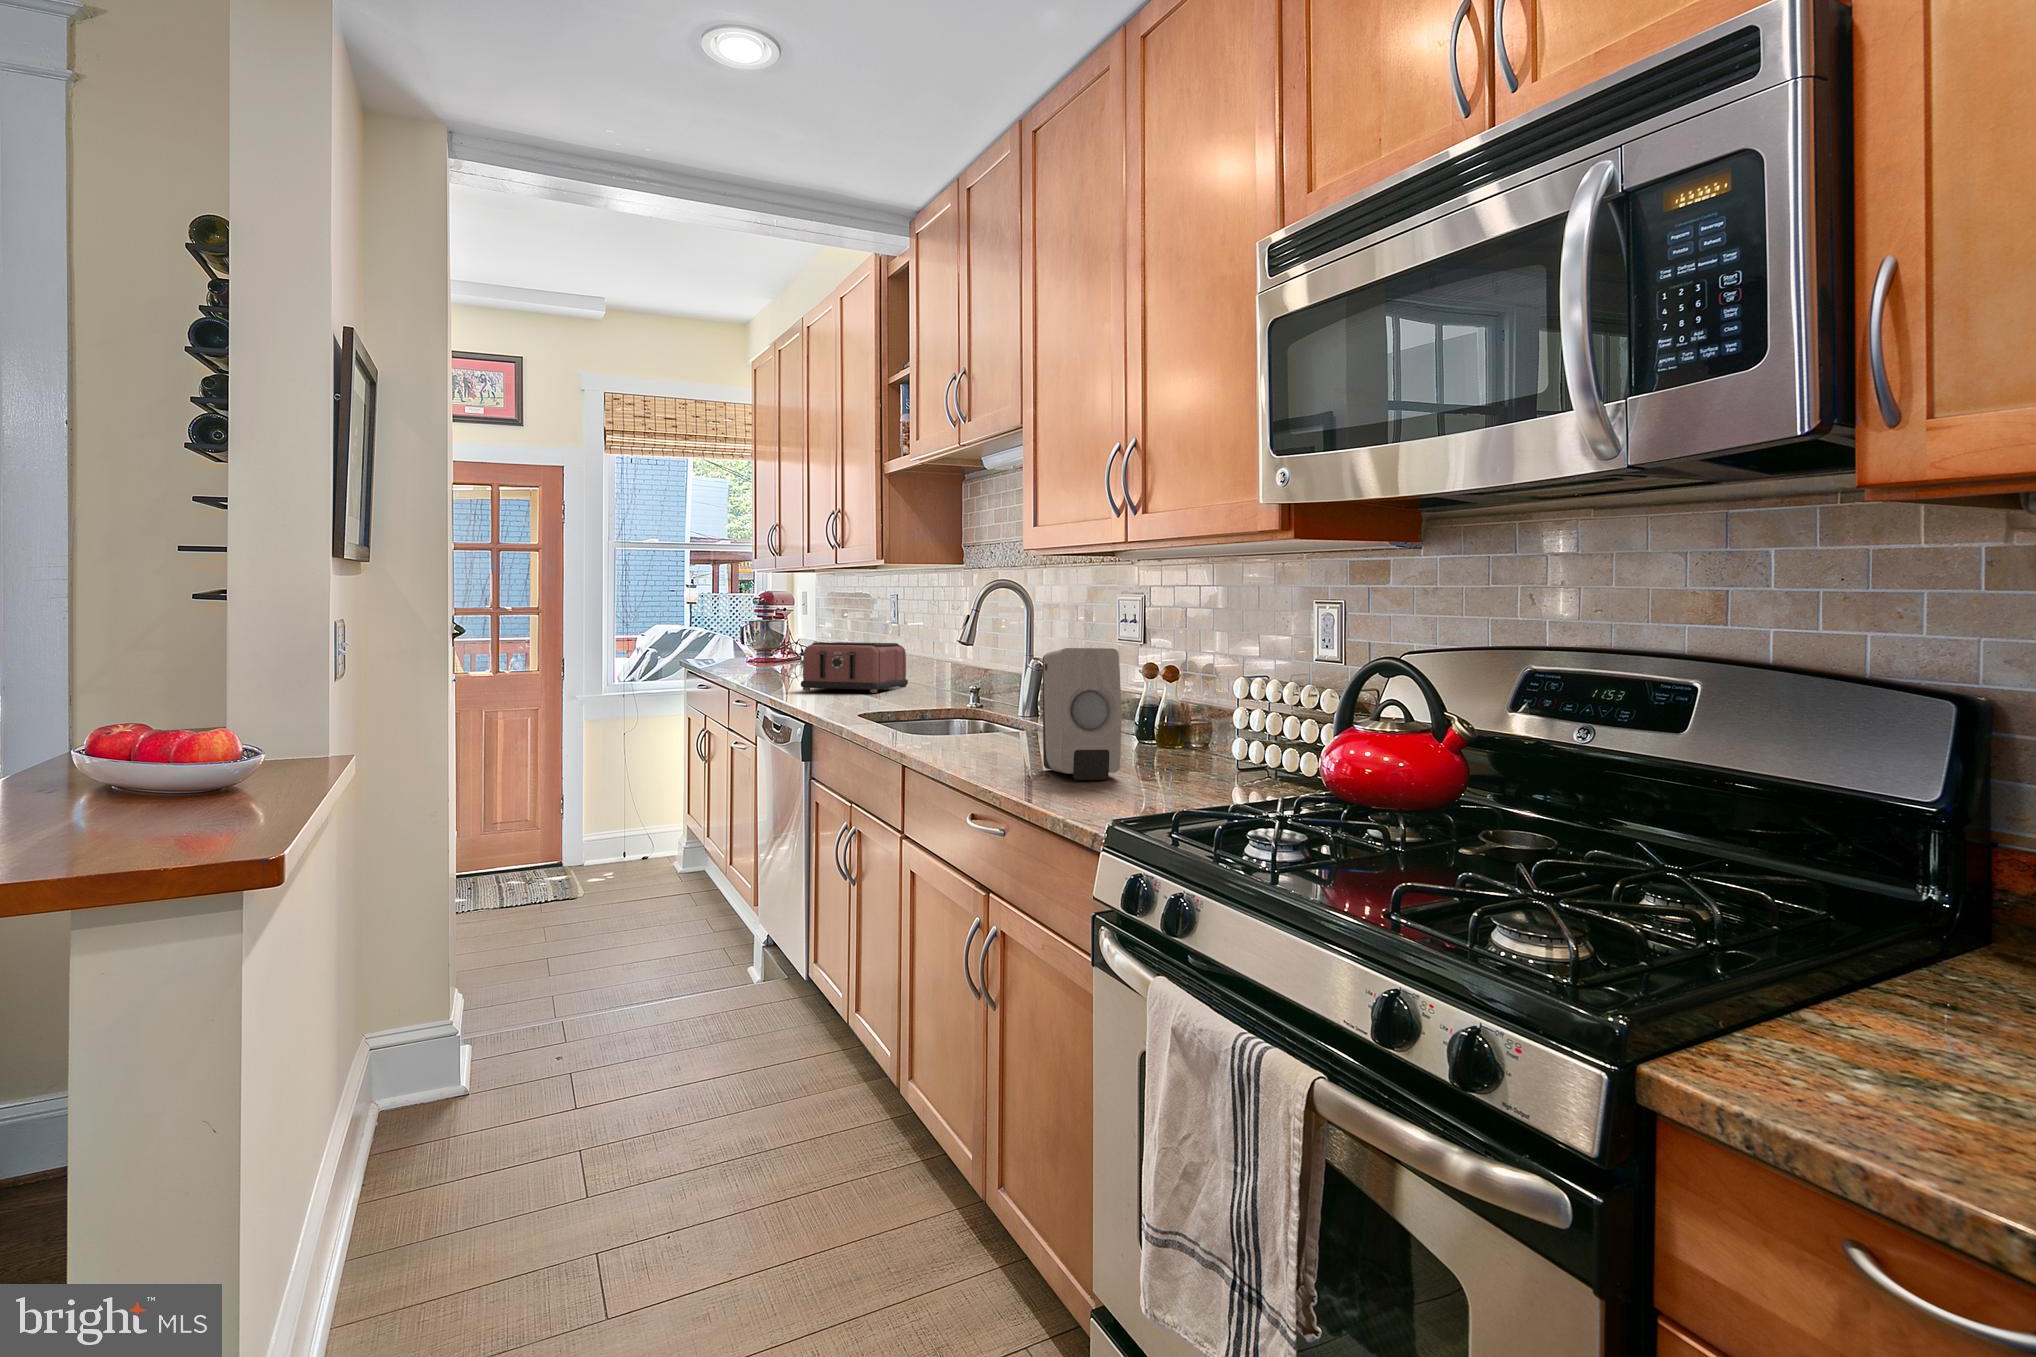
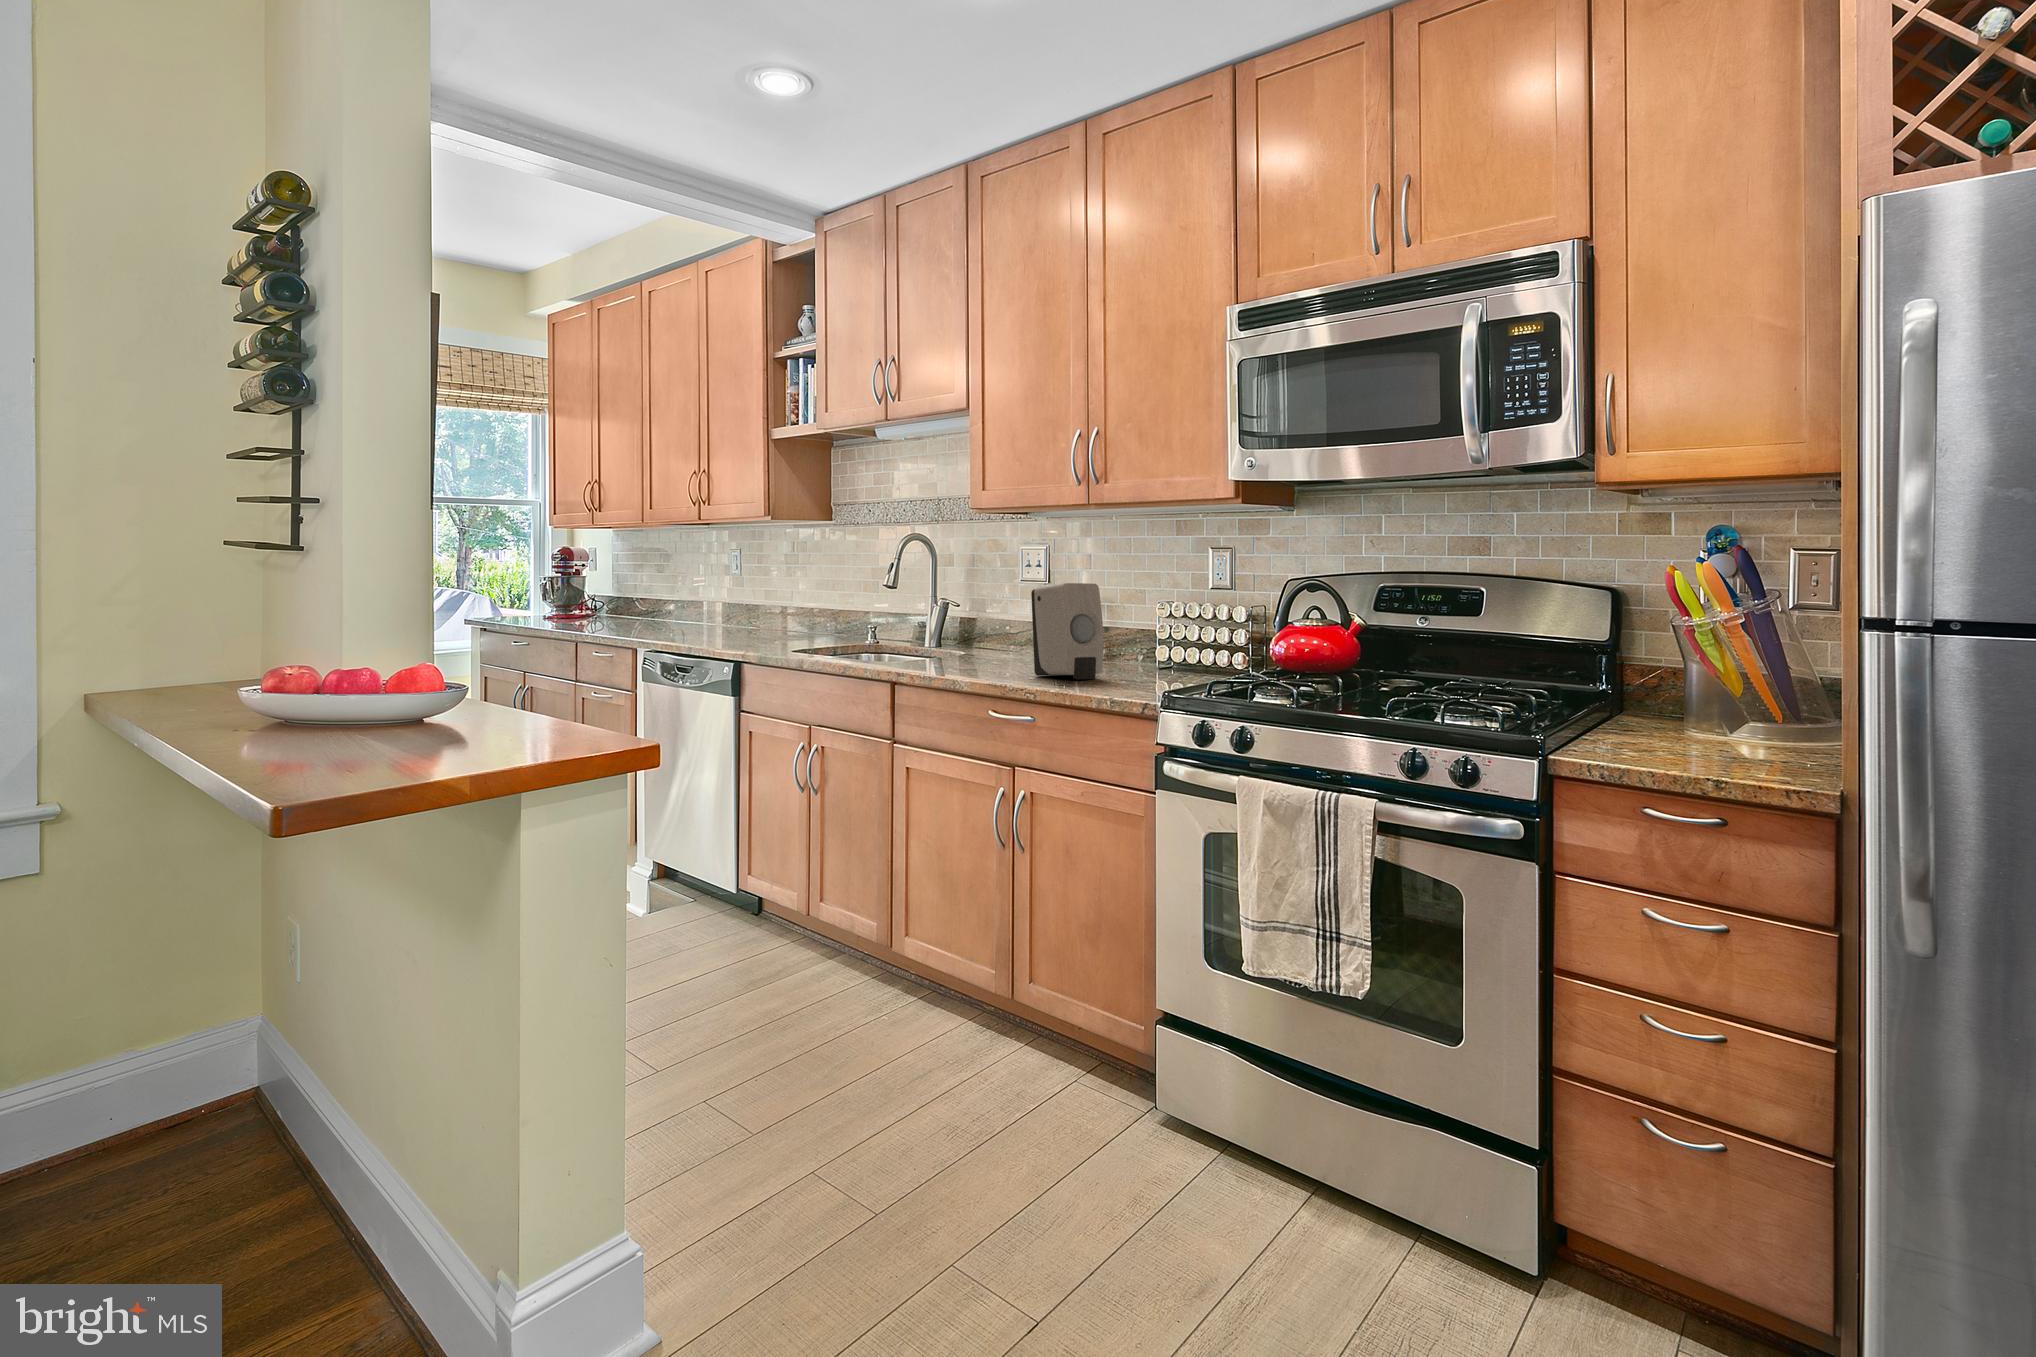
toaster: present [801,642,908,693] -> none [673,593,763,638]

